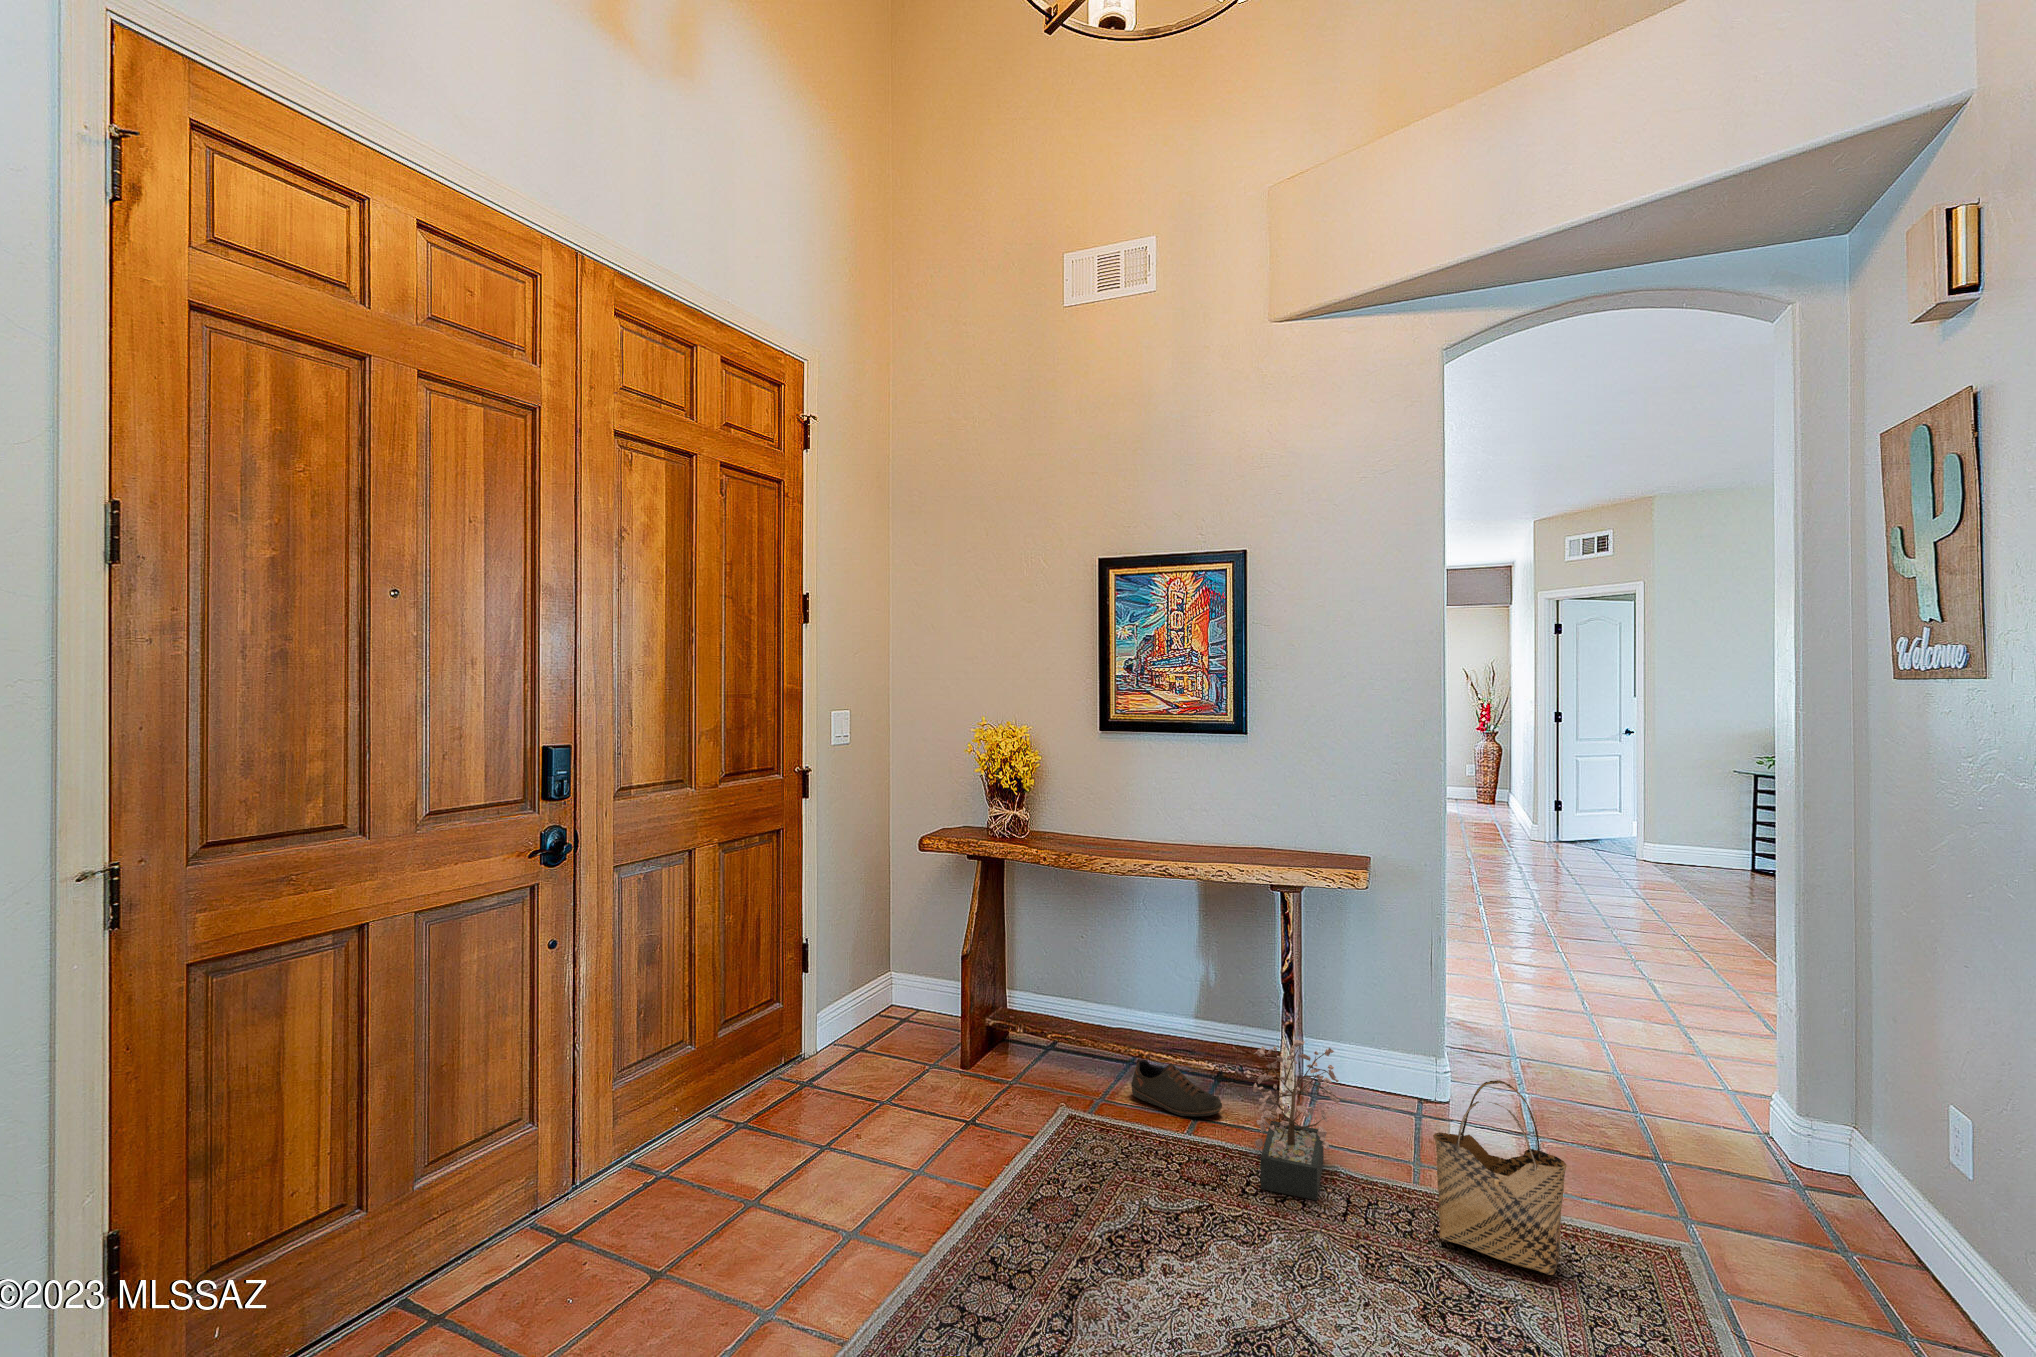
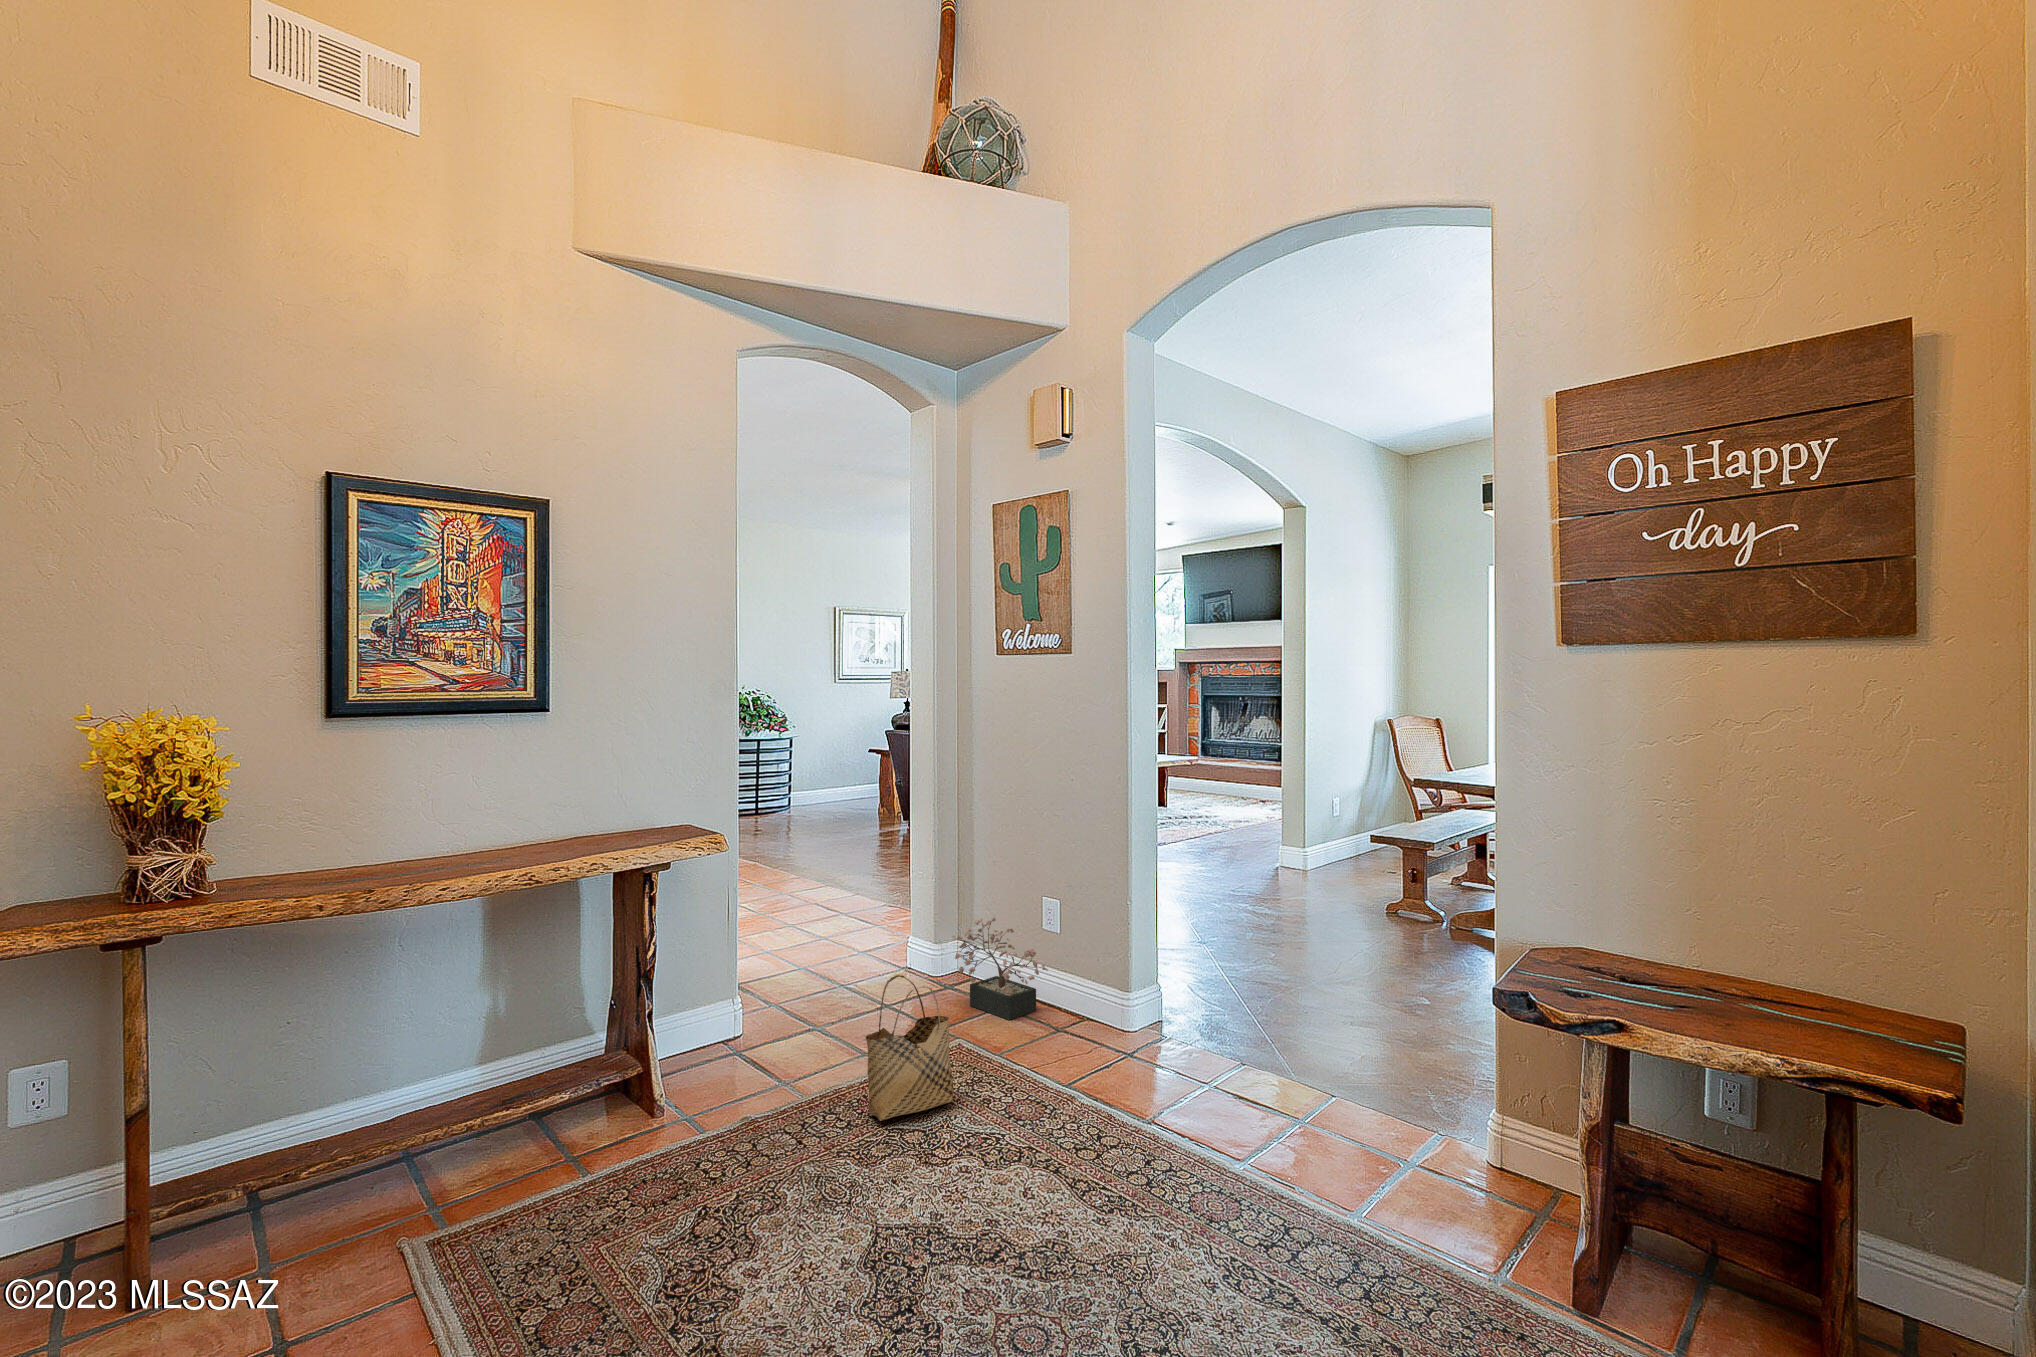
decorative plant: present [1246,1039,1340,1200] -> present [952,918,1048,1020]
shoe: present [1131,1059,1222,1117] -> none [474,1116,604,1181]

